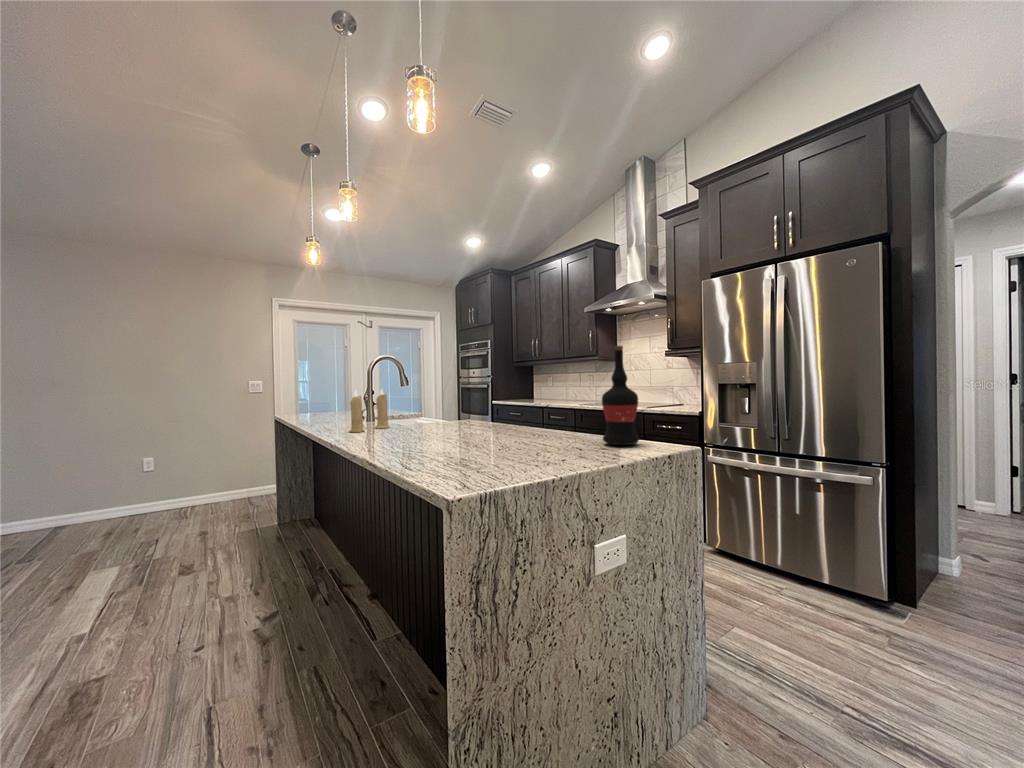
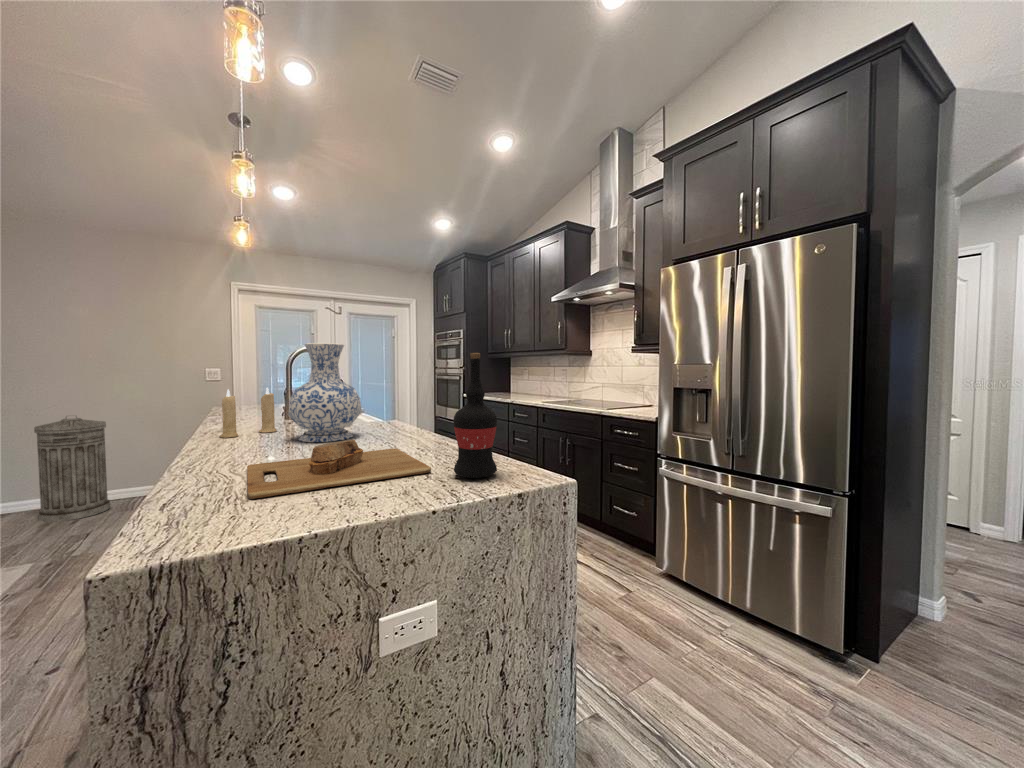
vase: none [414,347,473,432] -> present [288,343,361,442]
cutting board: none [428,422,582,462] -> present [247,440,431,499]
trash can: none [98,430,167,534] -> present [34,416,110,522]

